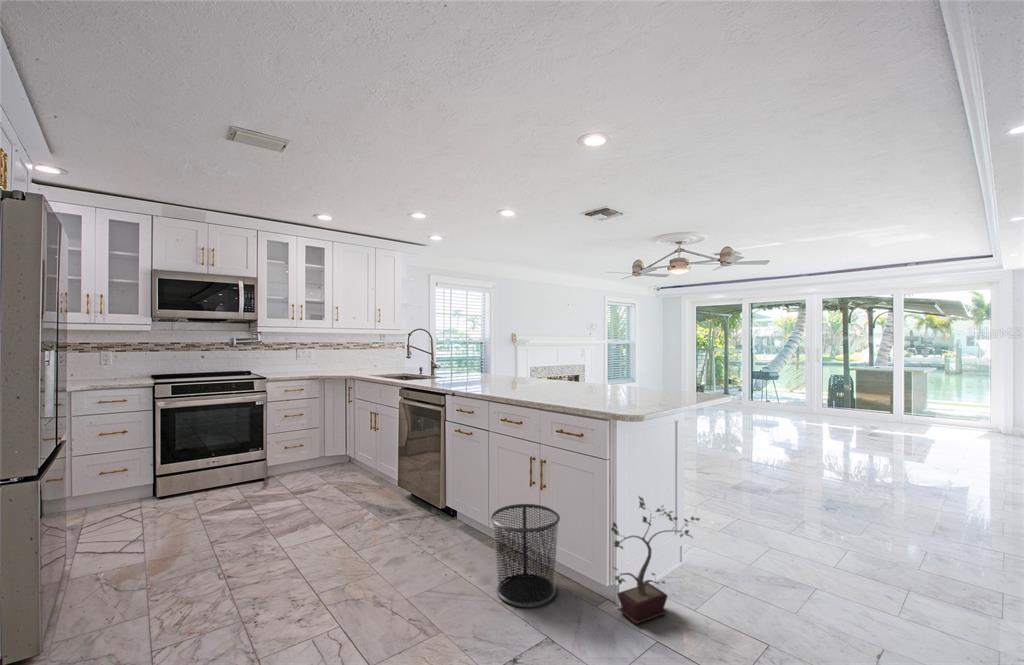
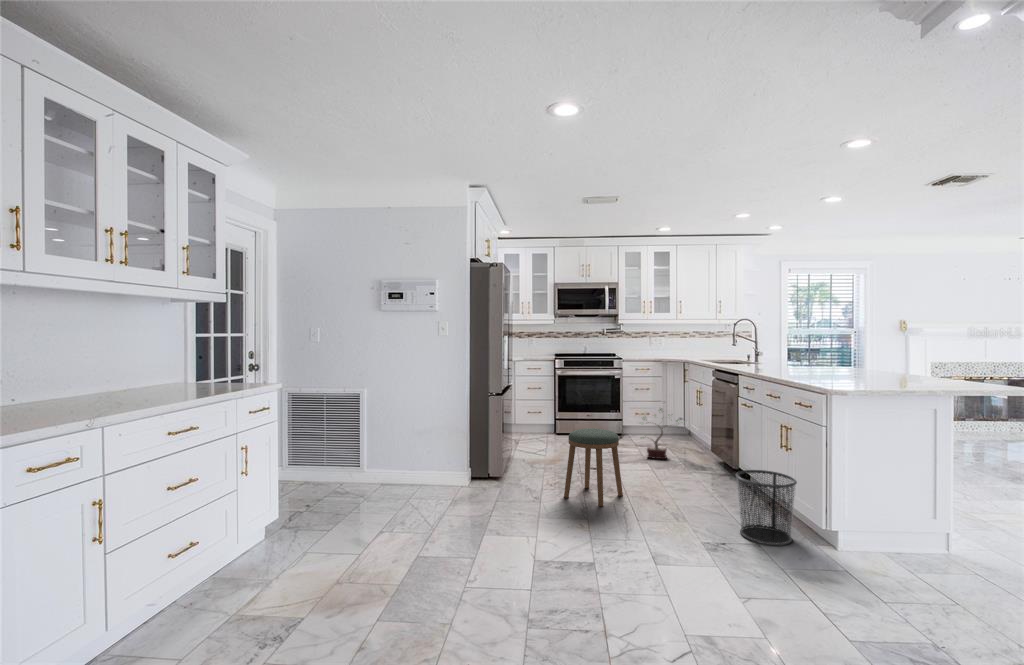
stool: none [205,492,313,637] -> present [564,428,623,506]
potted plant: present [611,496,700,624] -> present [641,409,679,459]

